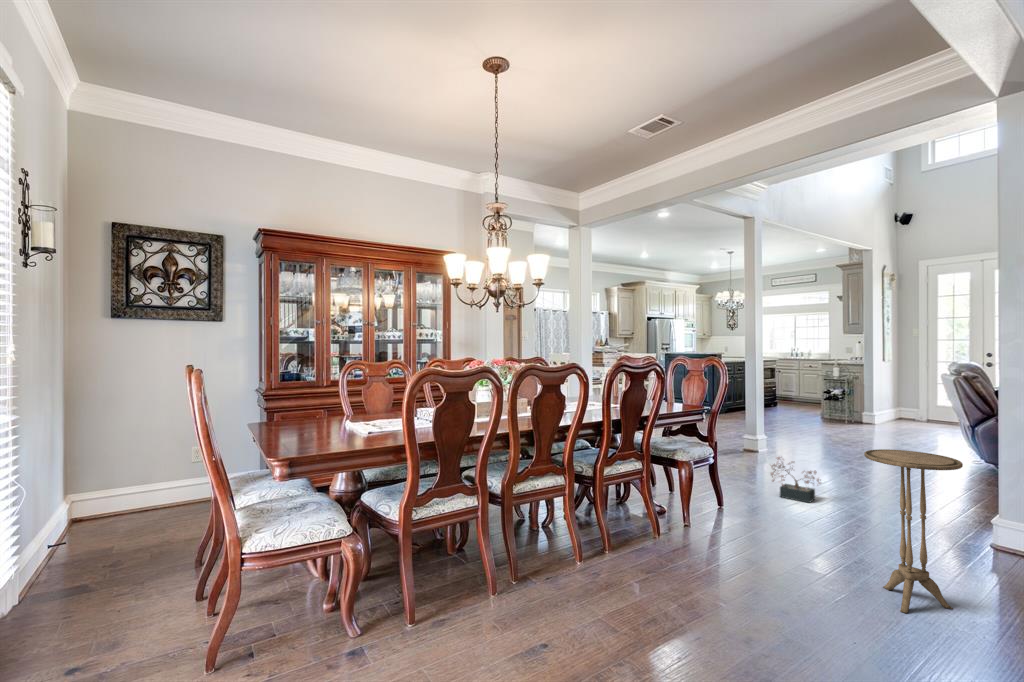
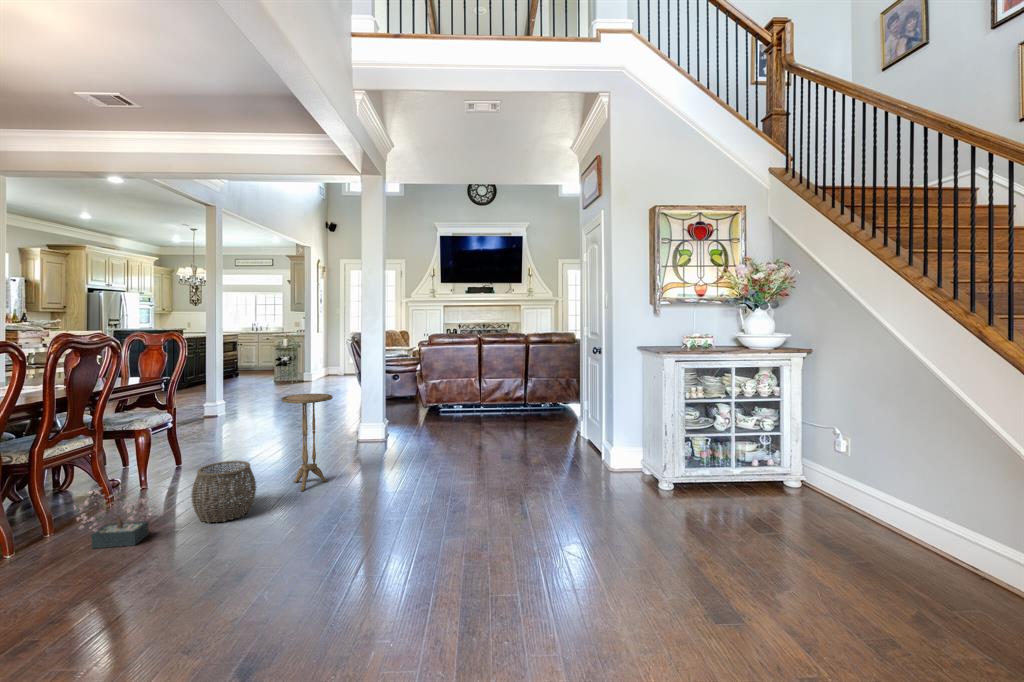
decorative plant: present [771,457,821,503] -> present [74,487,156,548]
woven basket: none [738,529,830,625] -> present [191,461,256,523]

